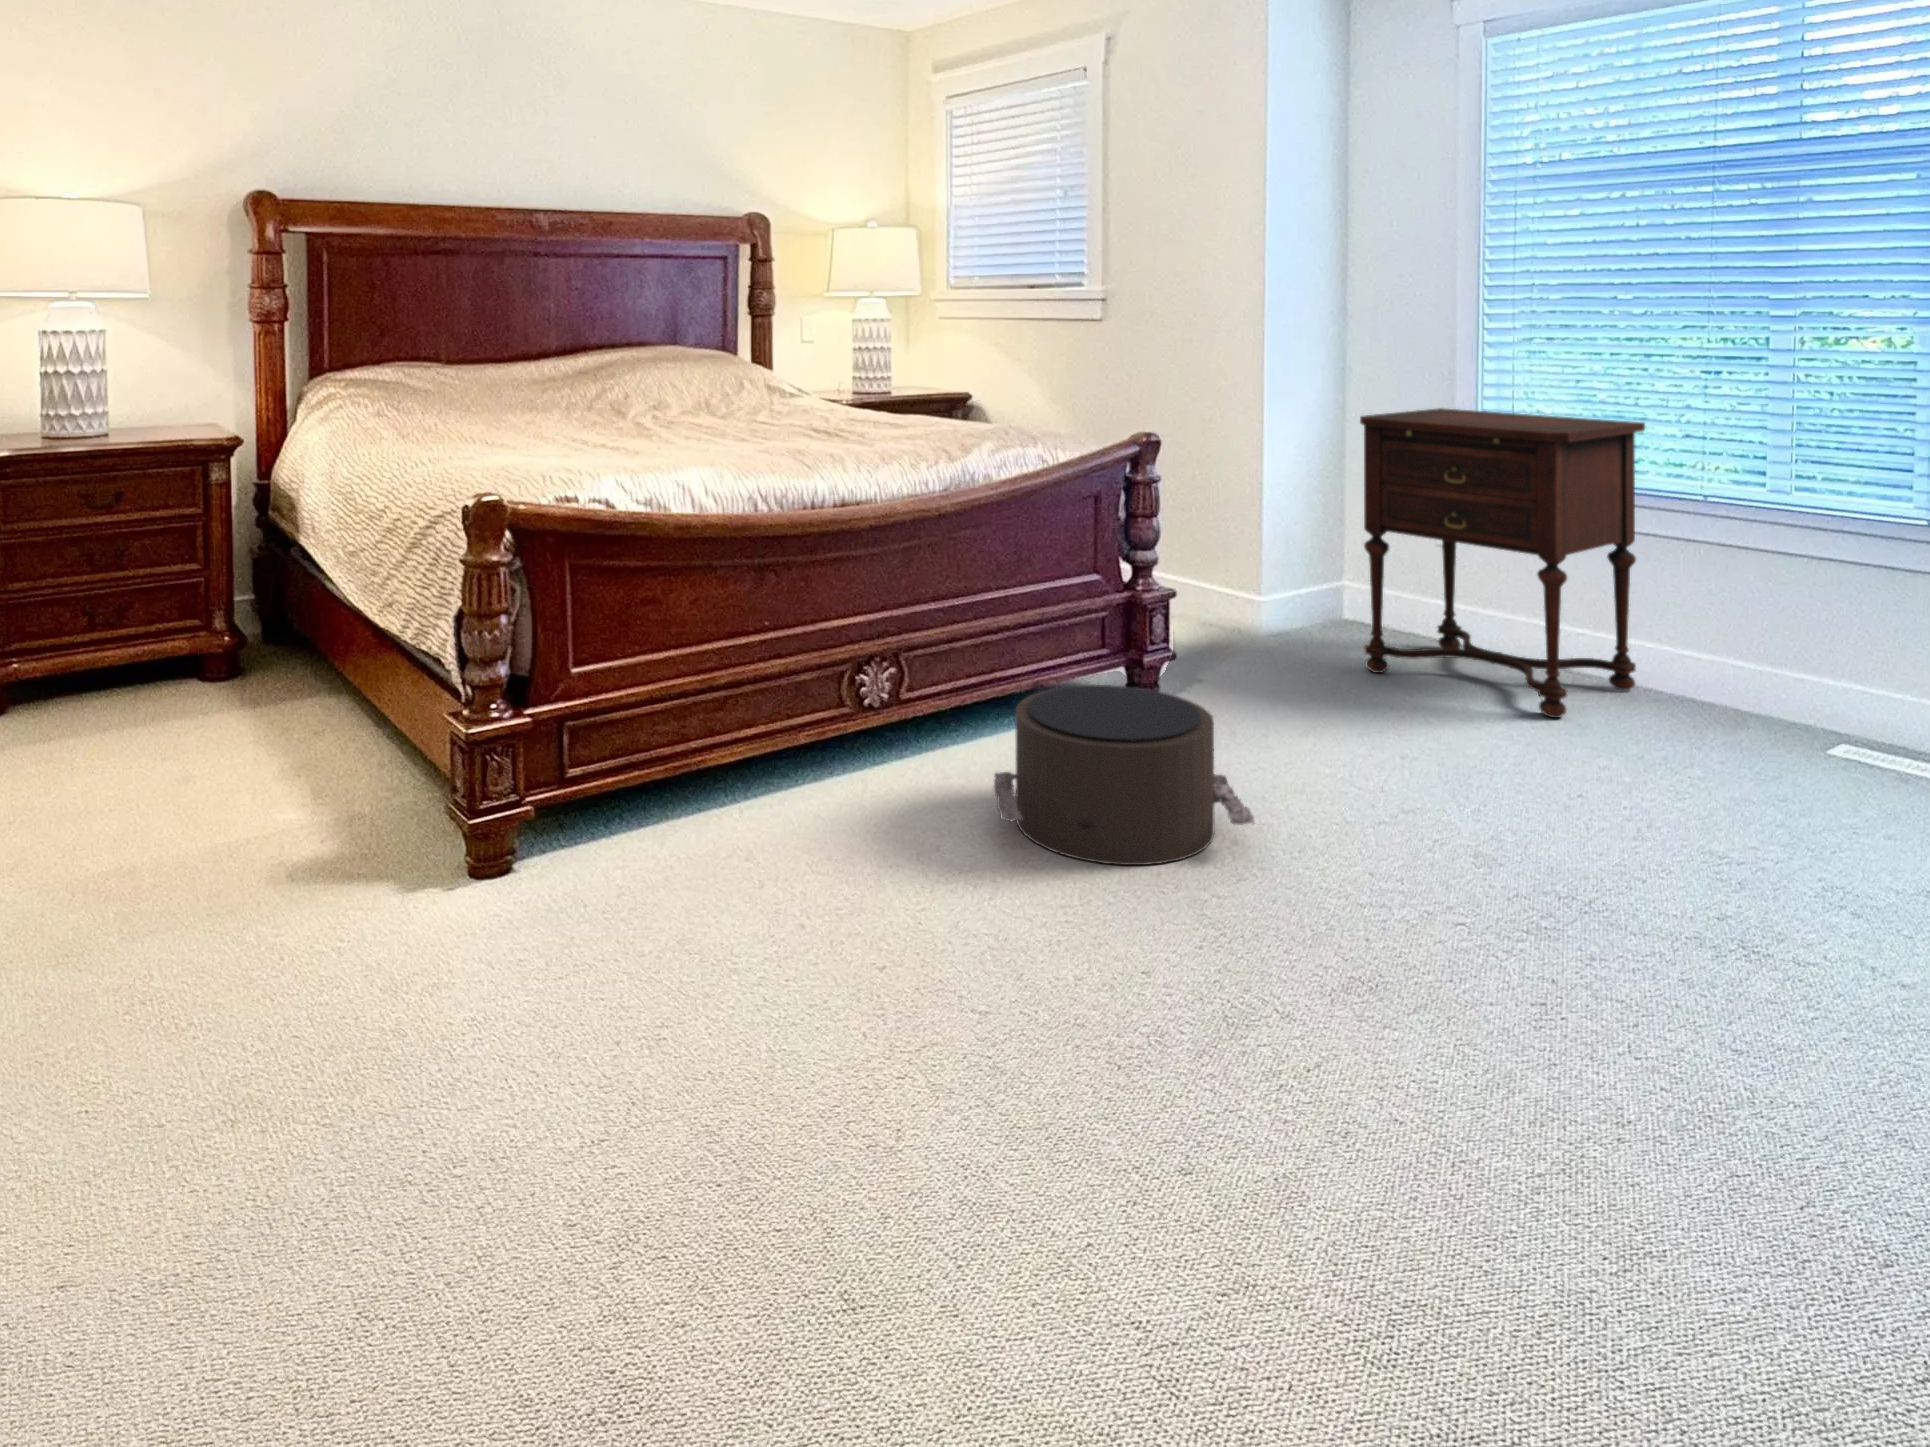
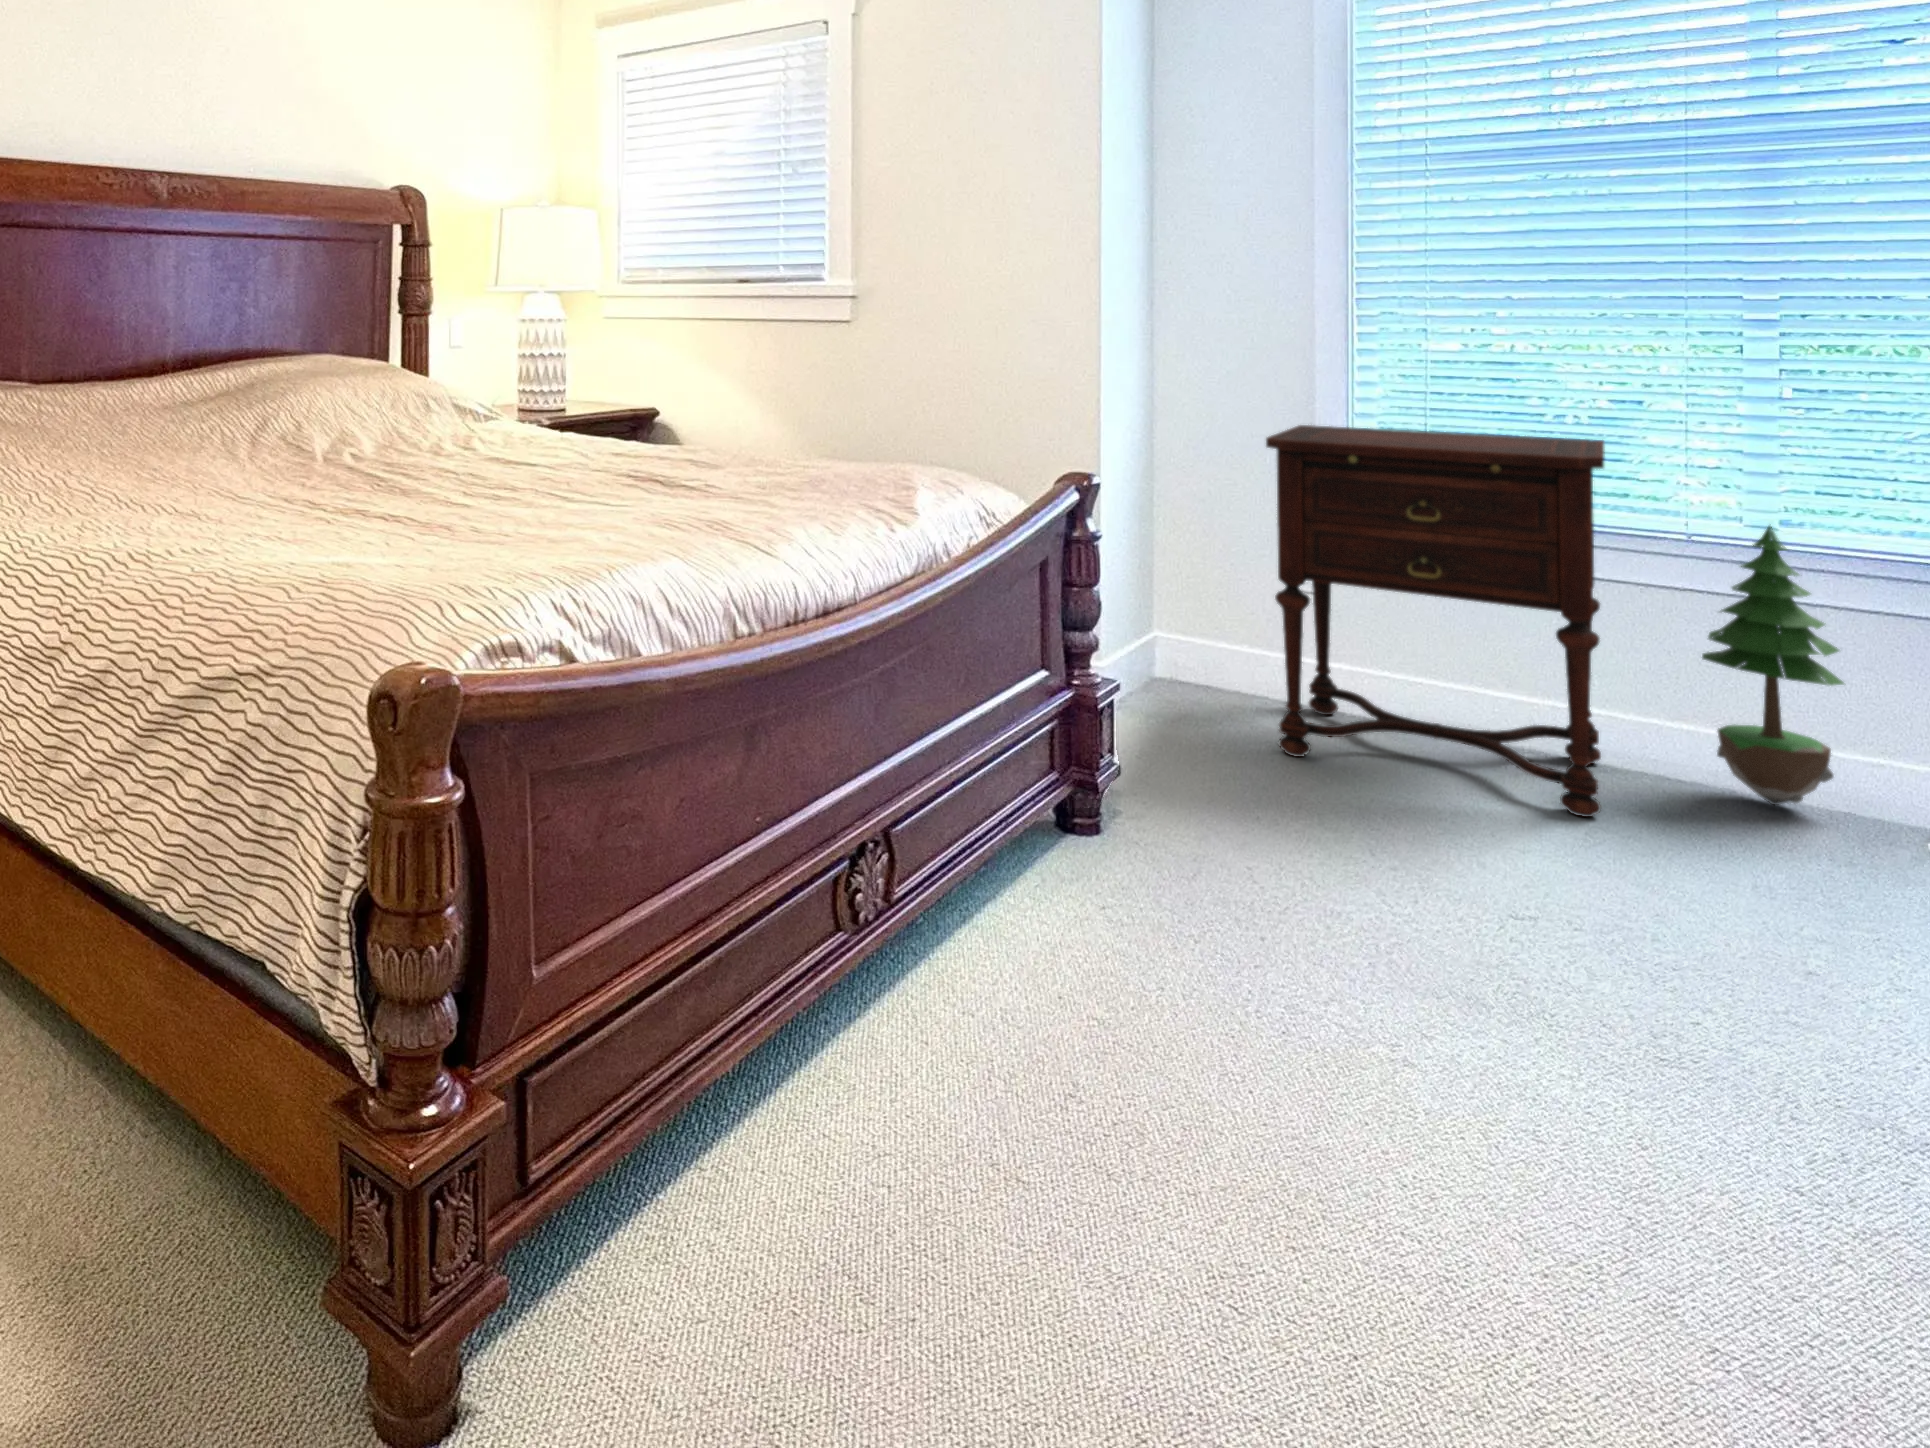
potted tree: none [1683,491,1782,722] -> present [1702,526,1844,805]
pouf: present [994,685,1254,865] -> none [1146,865,1652,1227]

